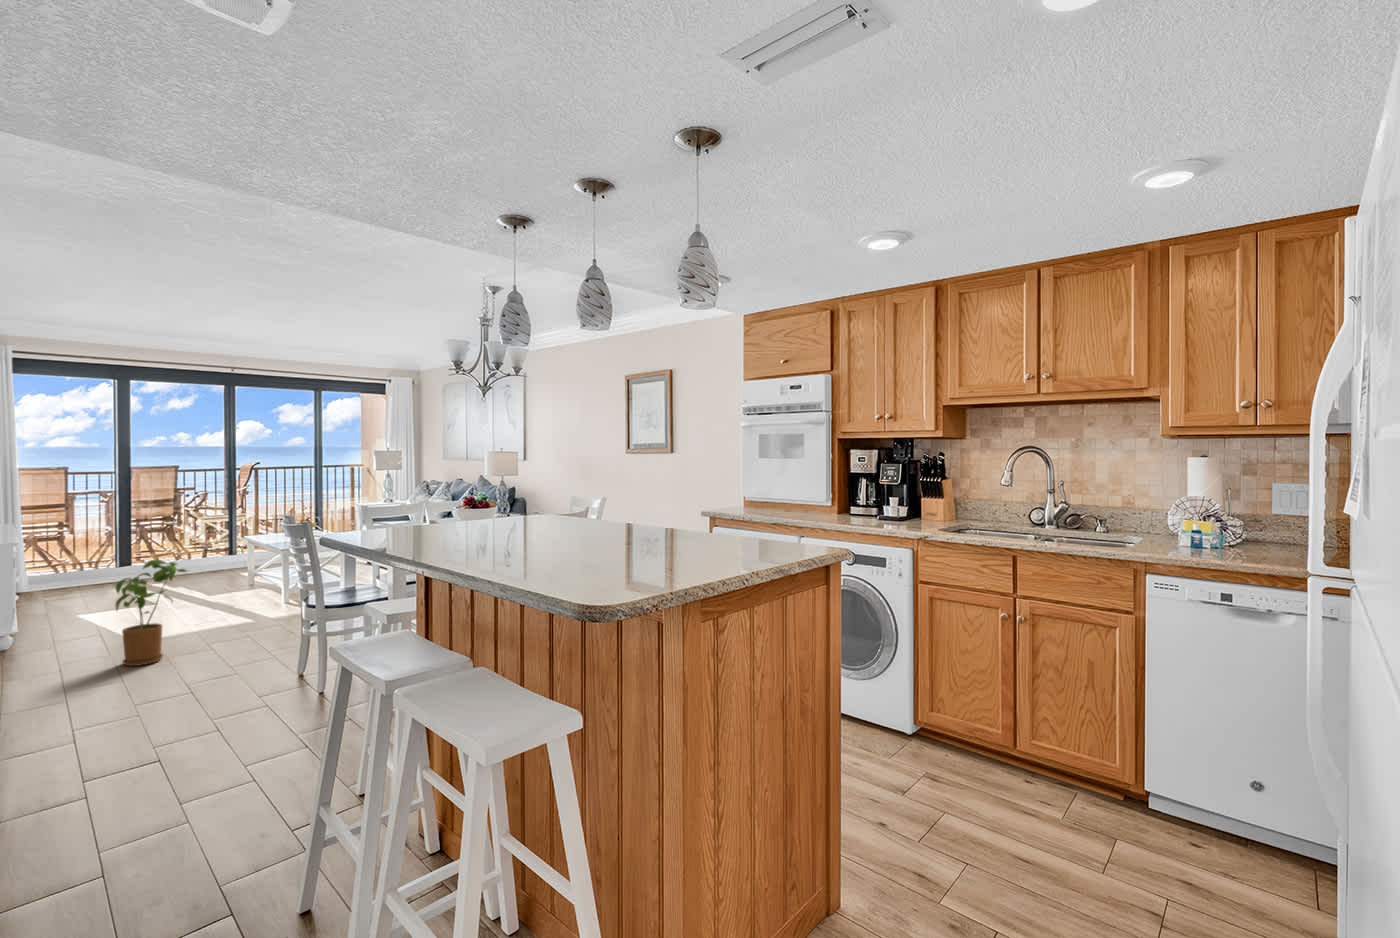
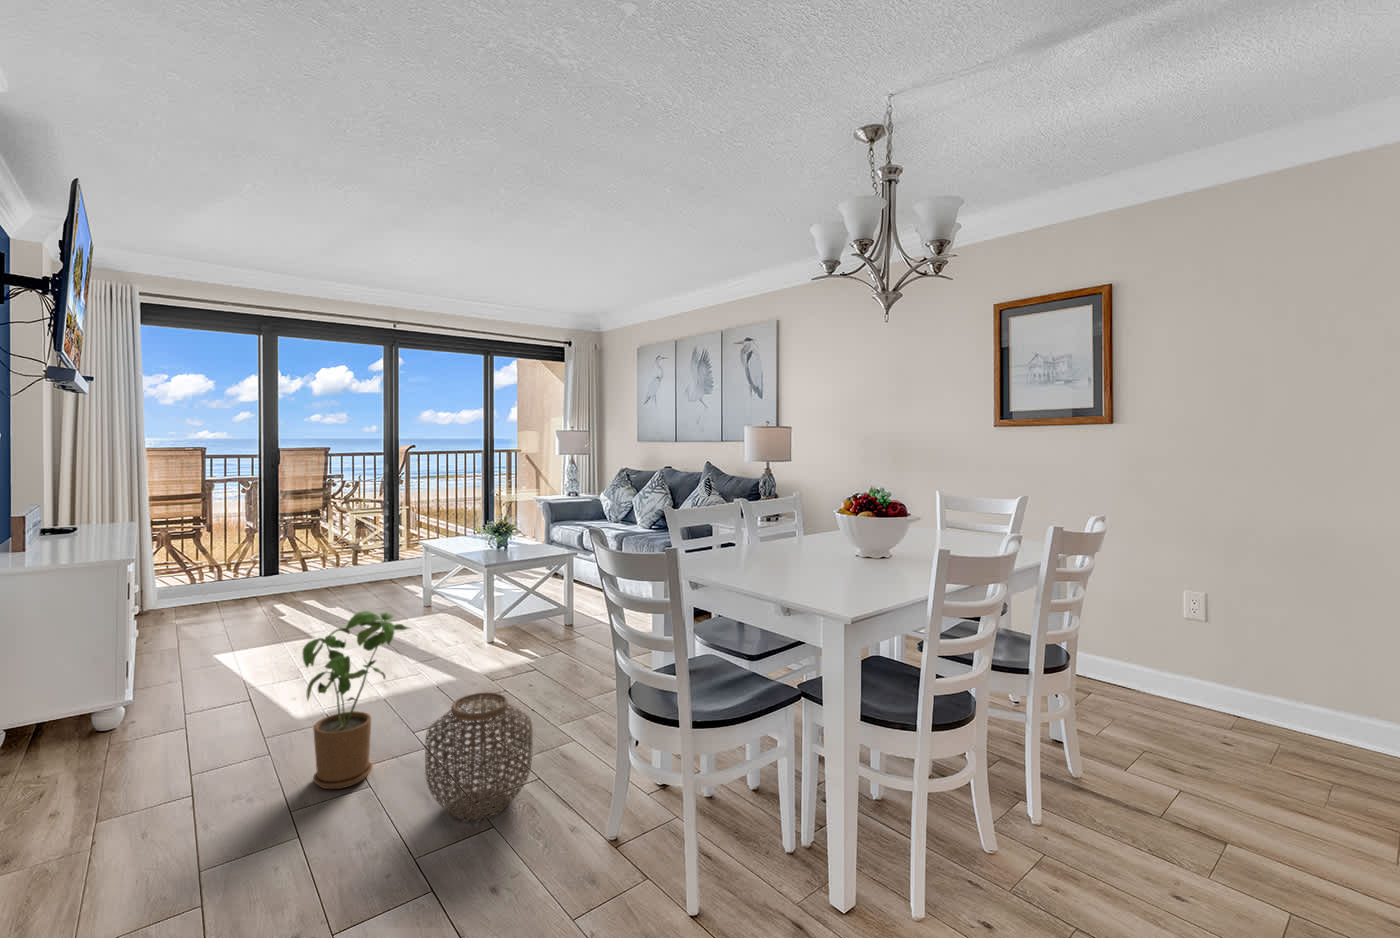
woven basket: none [187,604,260,673] -> present [425,693,532,819]

